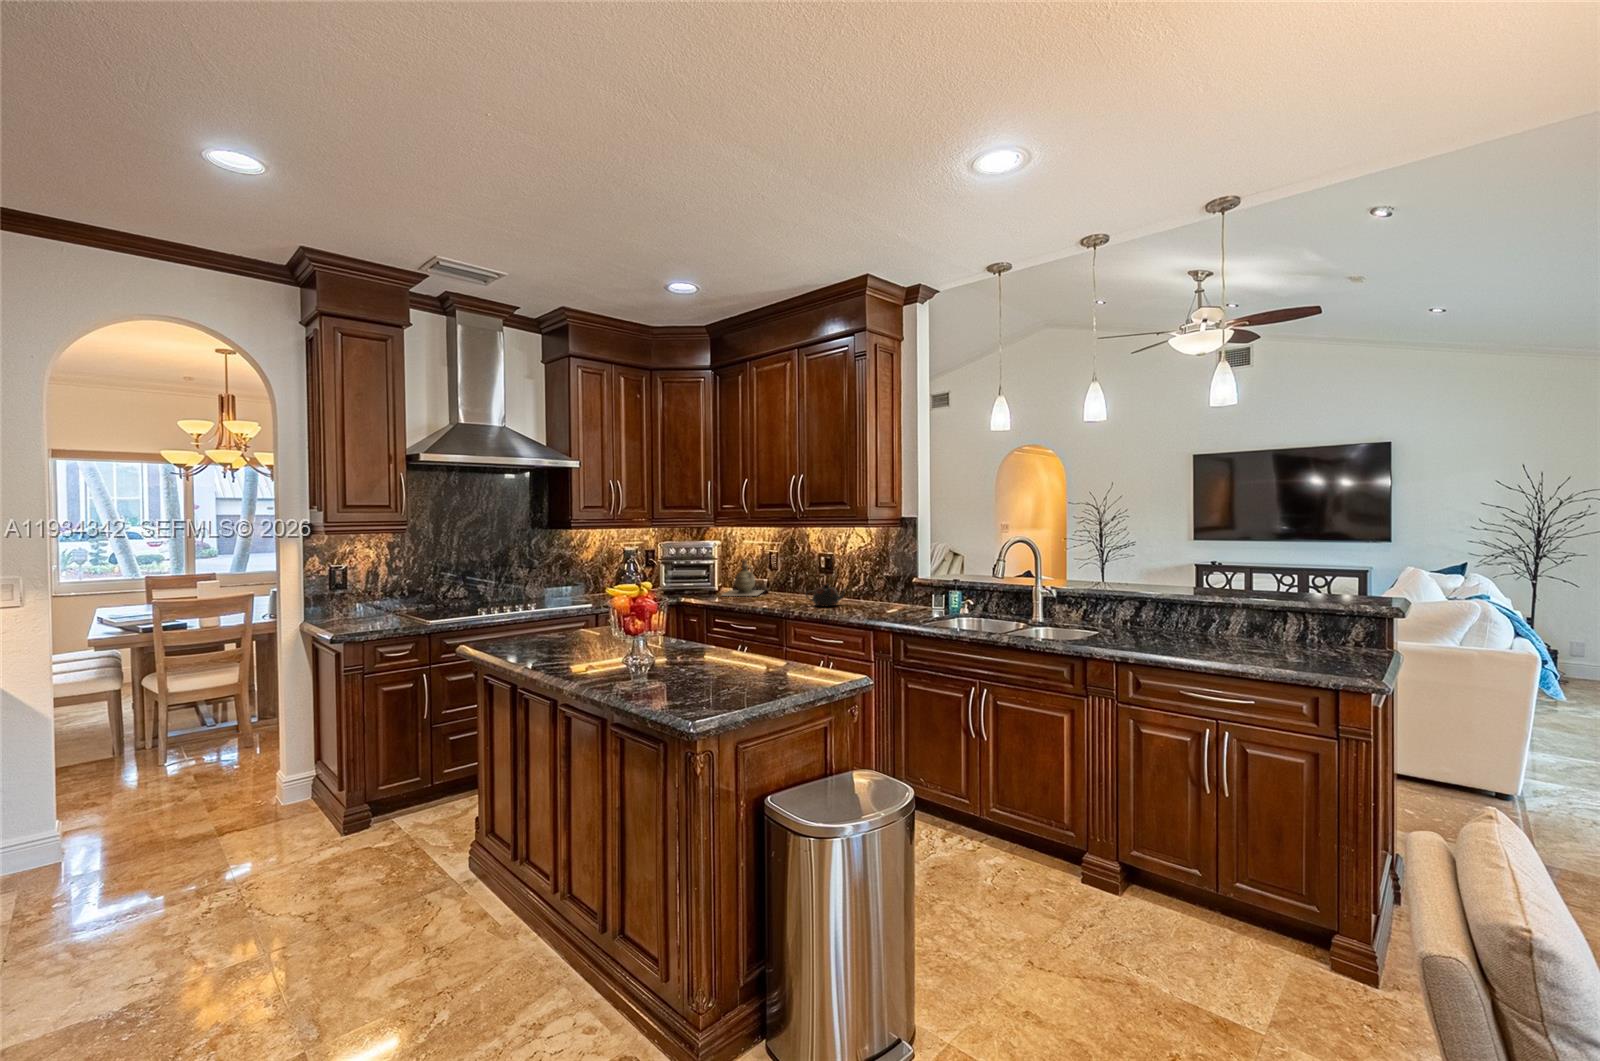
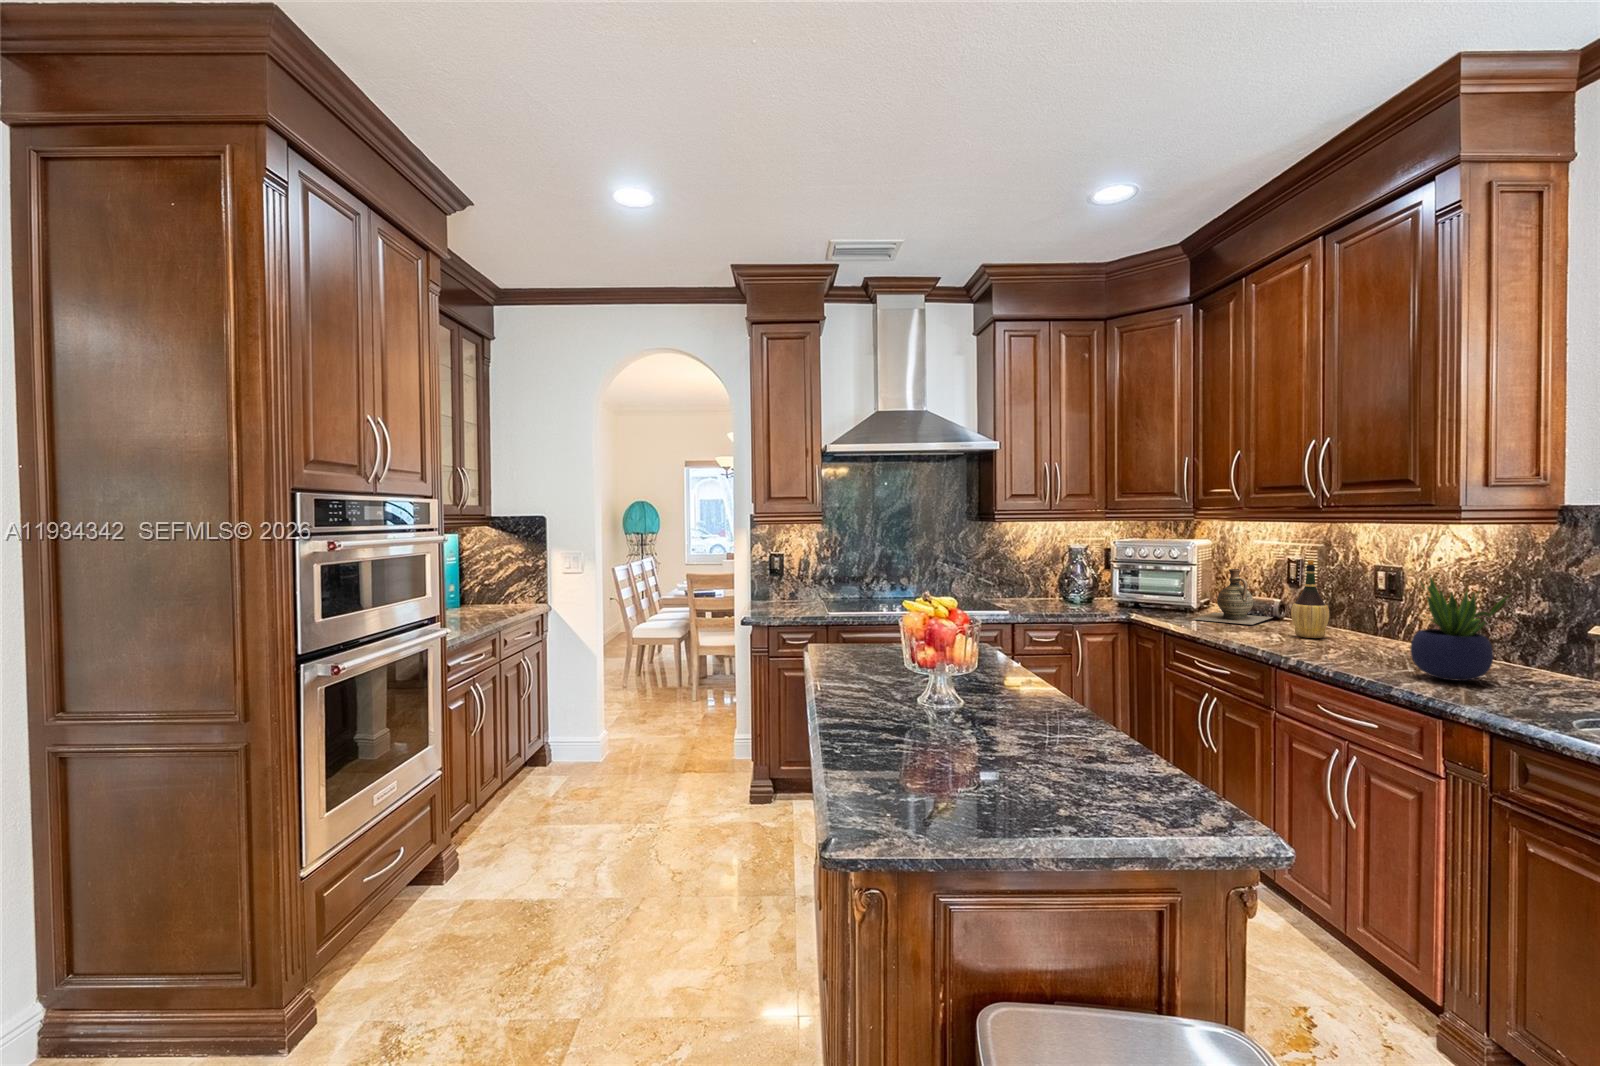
wine bottle: none [783,551,803,600] -> present [1291,560,1329,638]
potted plant: none [852,555,893,612] -> present [1410,577,1509,681]
teapot: present [806,583,847,606] -> none [1321,617,1416,657]

